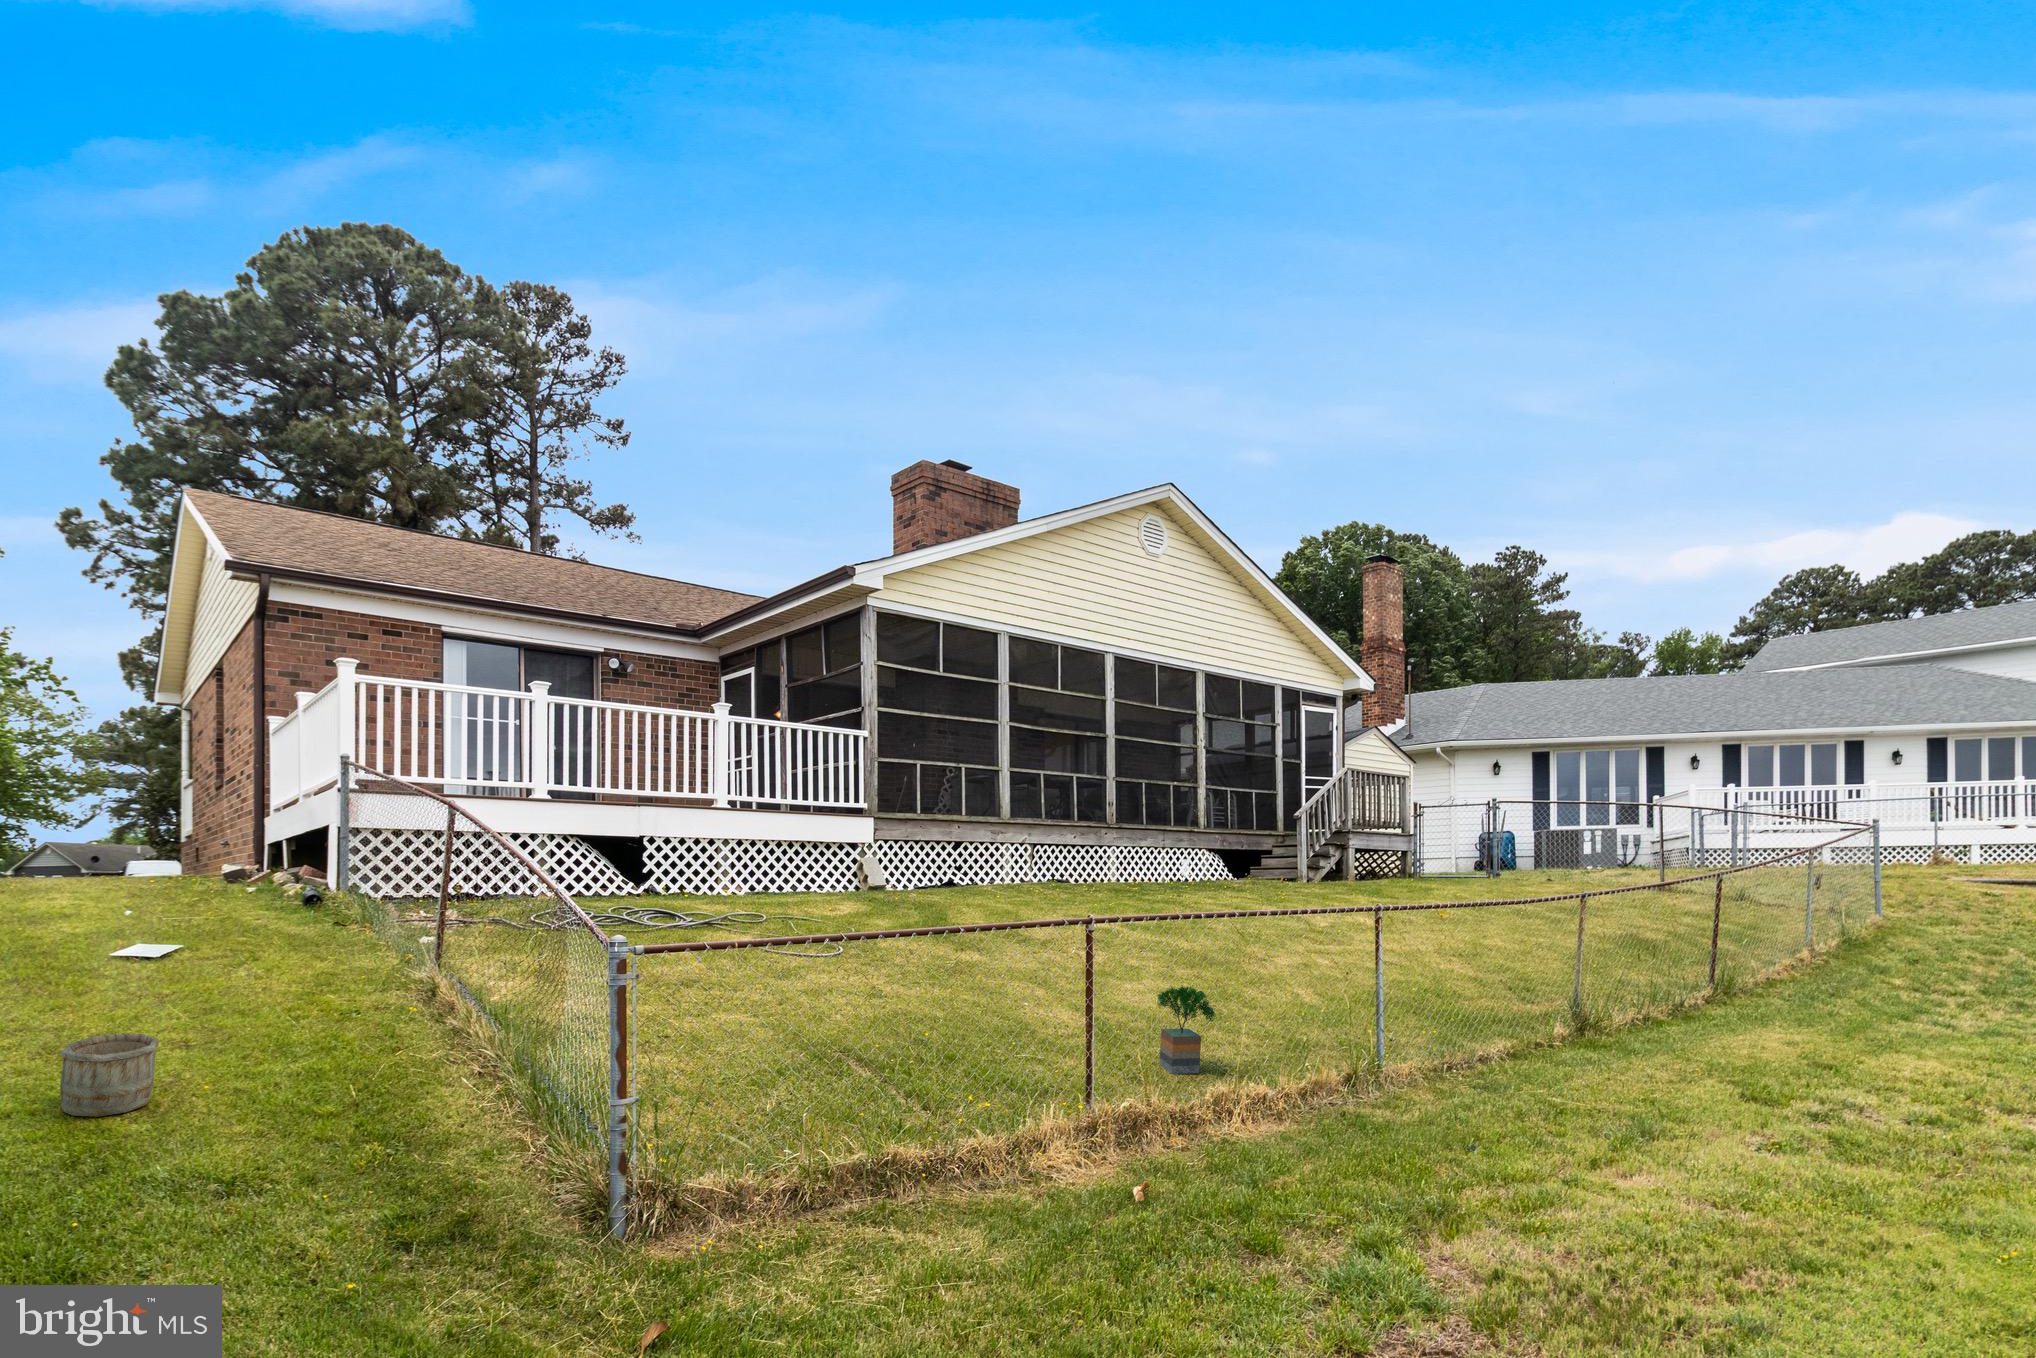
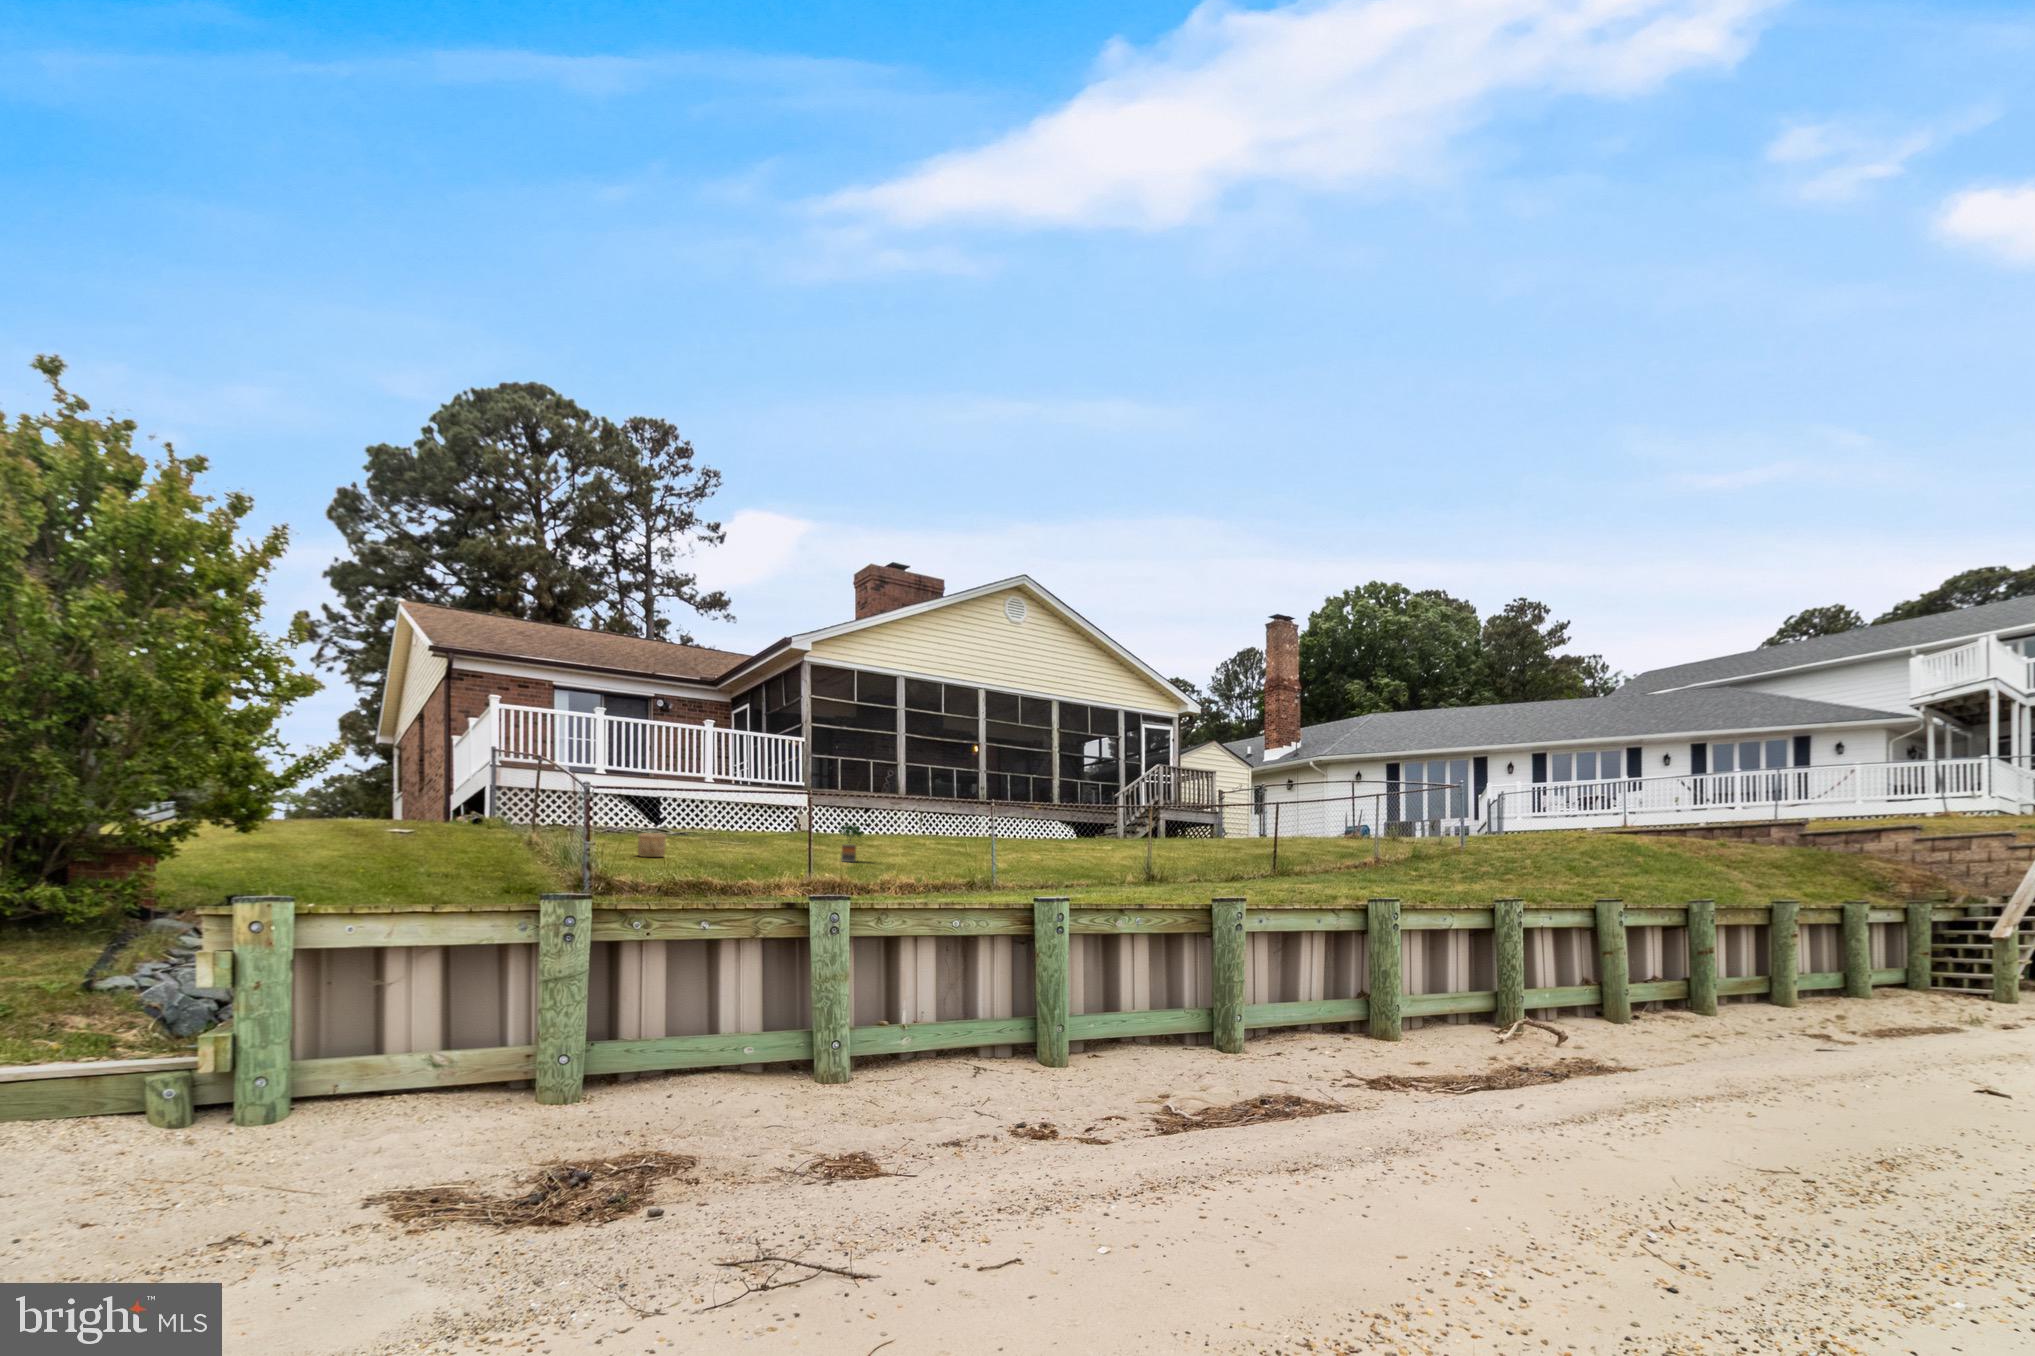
wooden bucket: present [60,1034,159,1117] -> present [638,833,666,857]

